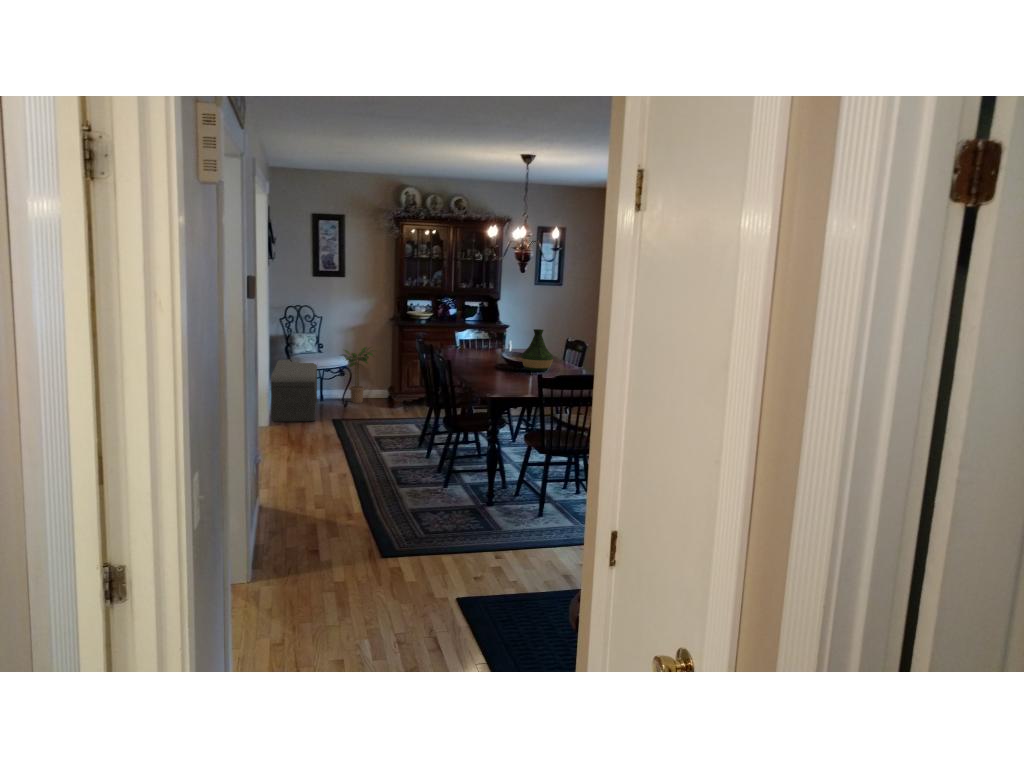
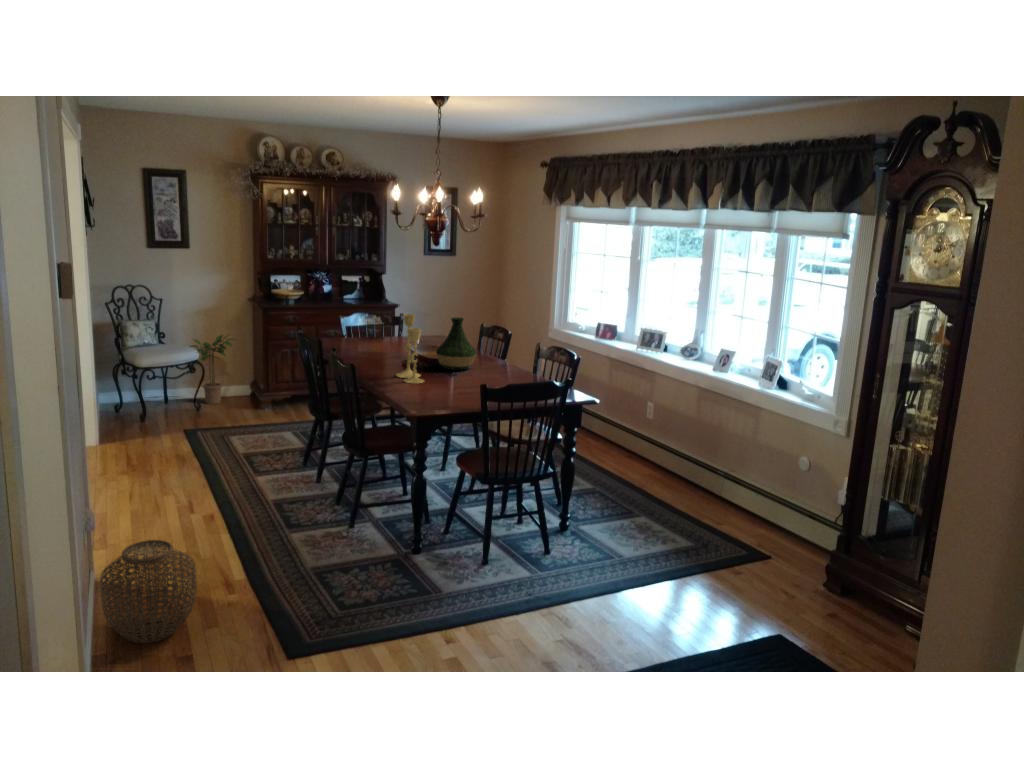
candlestick: none [486,324,507,378] -> present [396,314,424,383]
storage bench: present [271,360,317,422] -> none [97,354,161,440]
woven basket: none [263,470,326,540] -> present [100,540,197,643]

